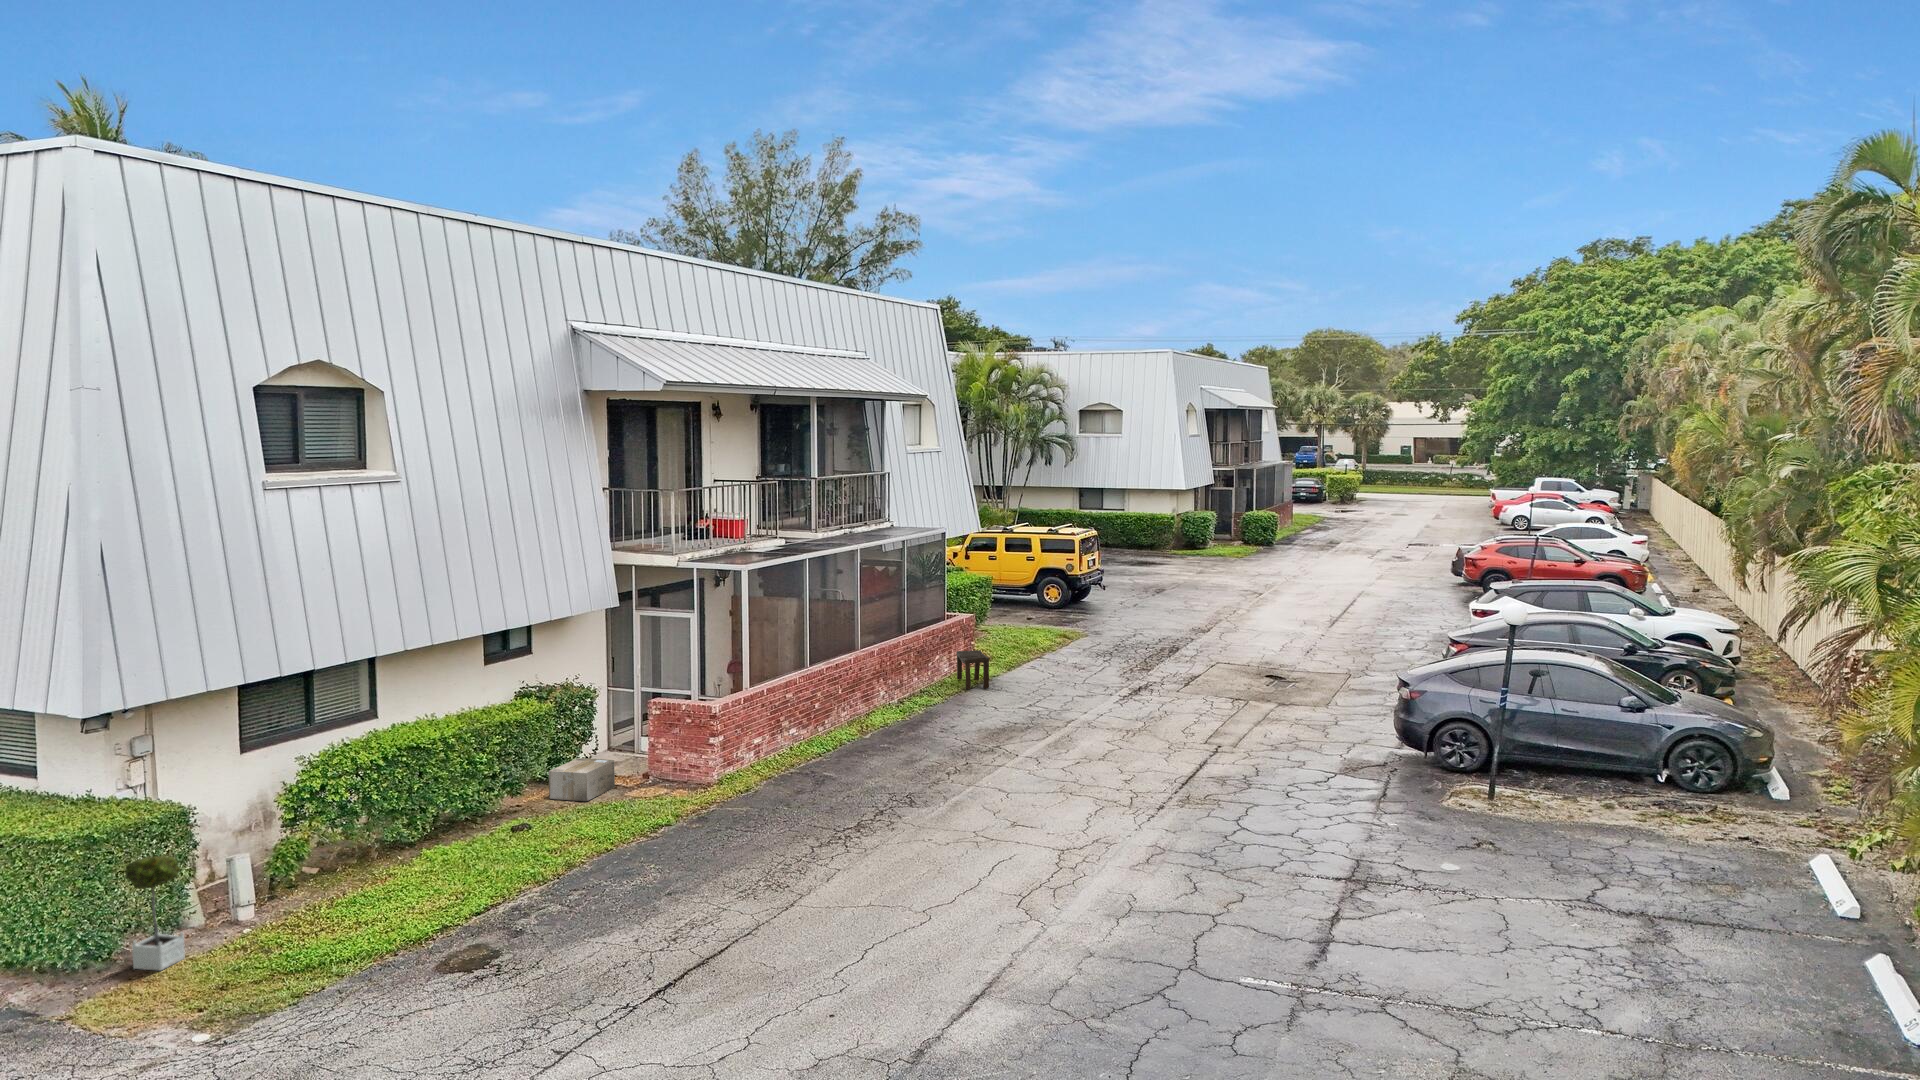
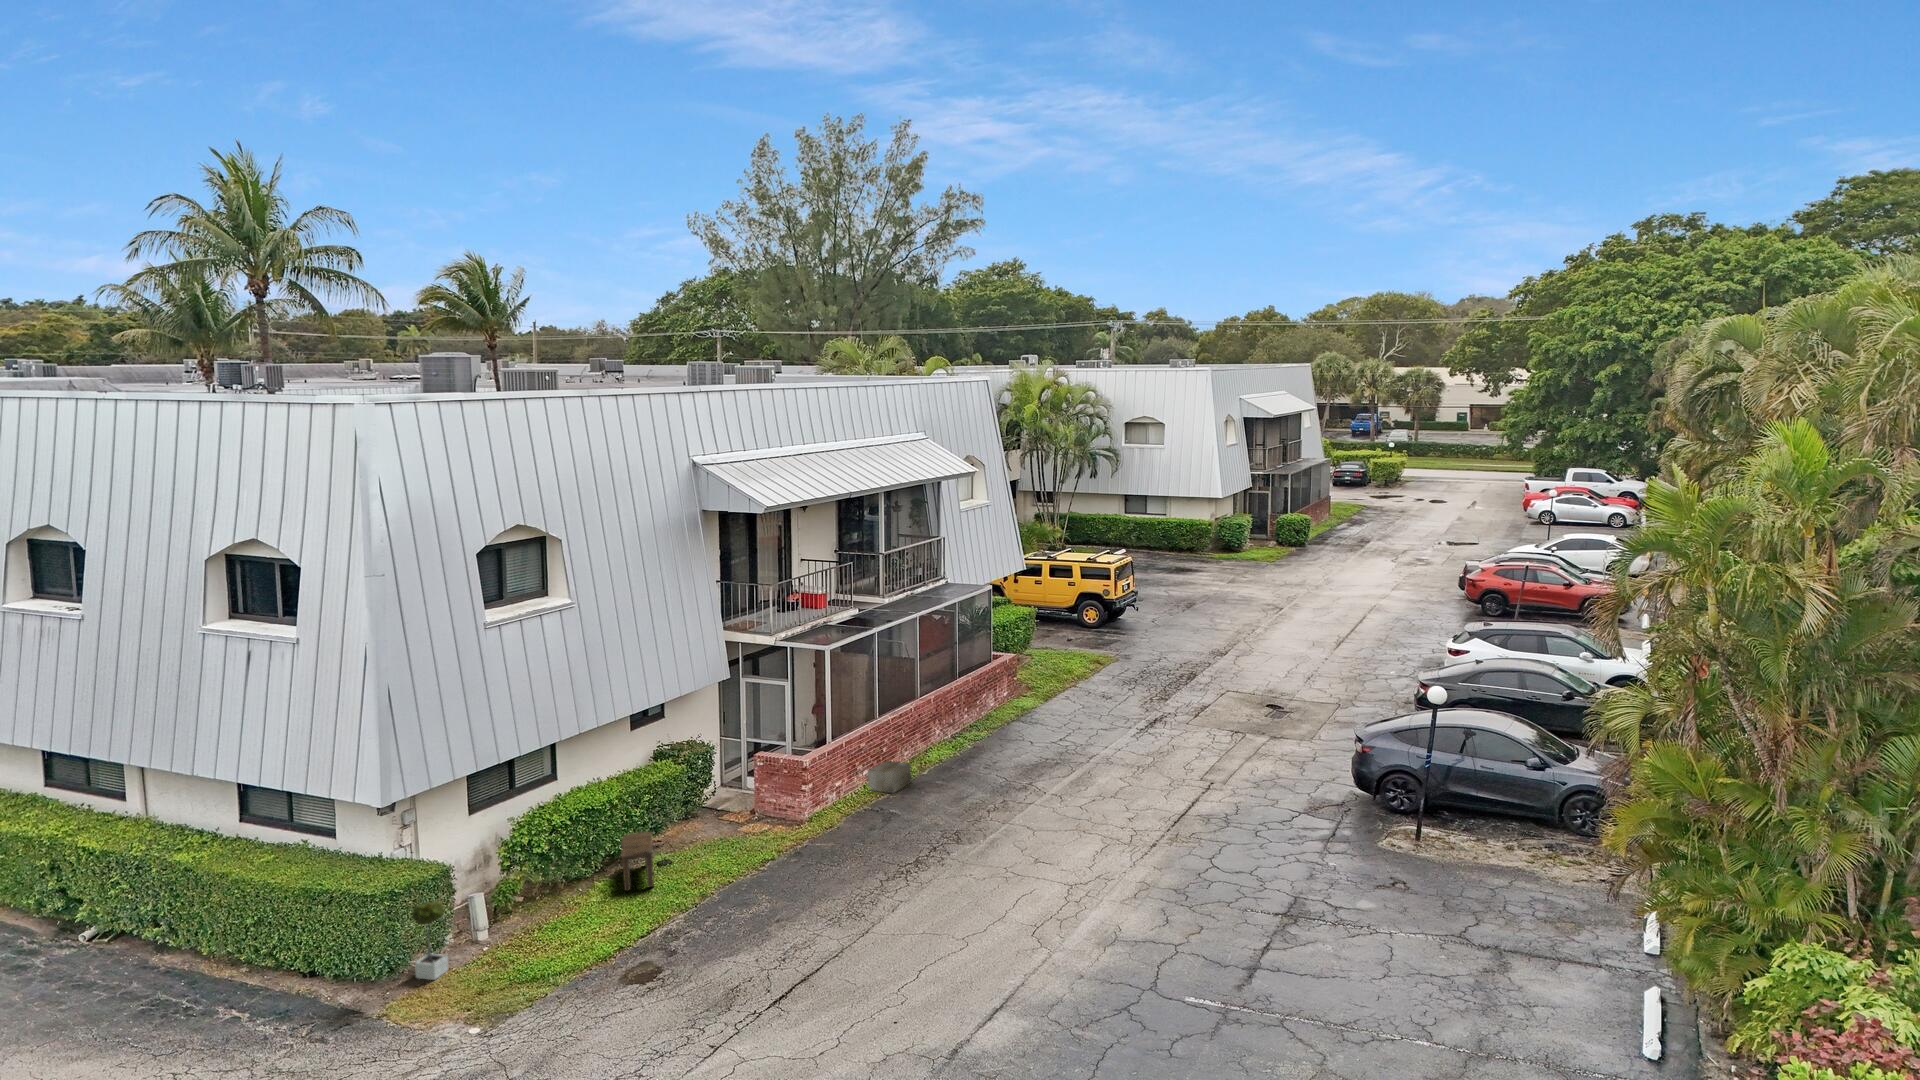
bench: present [957,650,989,689] -> present [621,832,654,891]
cardboard box: present [549,758,615,801] -> present [867,761,912,793]

